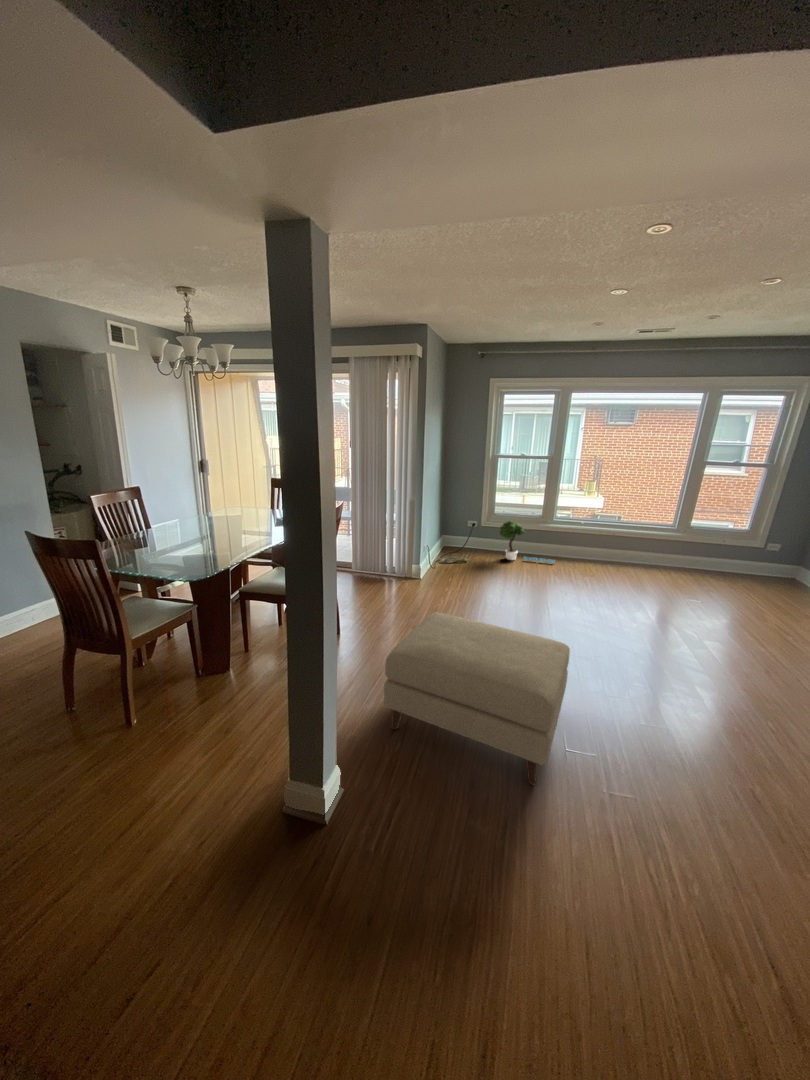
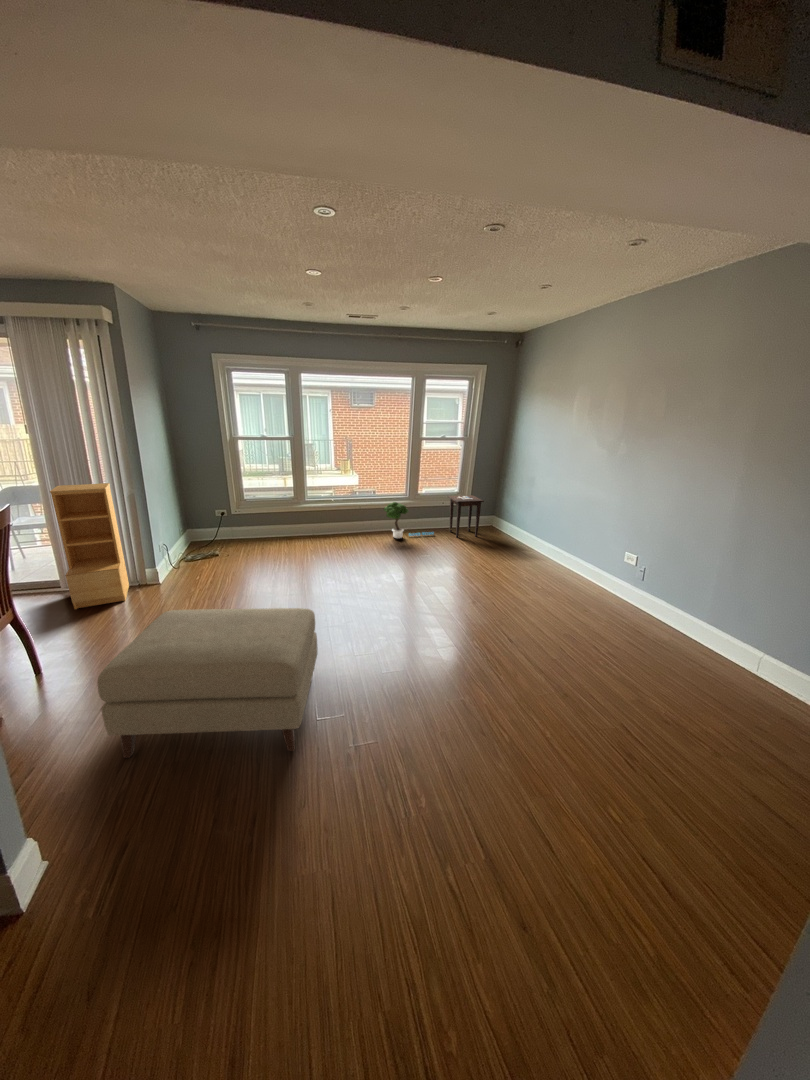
bookshelf: none [359,490,397,590] -> present [50,483,129,609]
potted tree: present [500,521,554,563] -> present [384,502,433,538]
side table: none [737,535,804,593] -> present [448,495,484,537]

